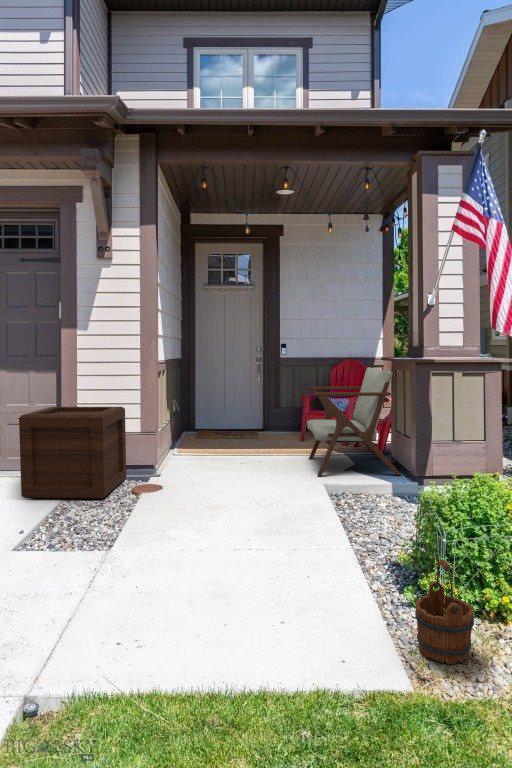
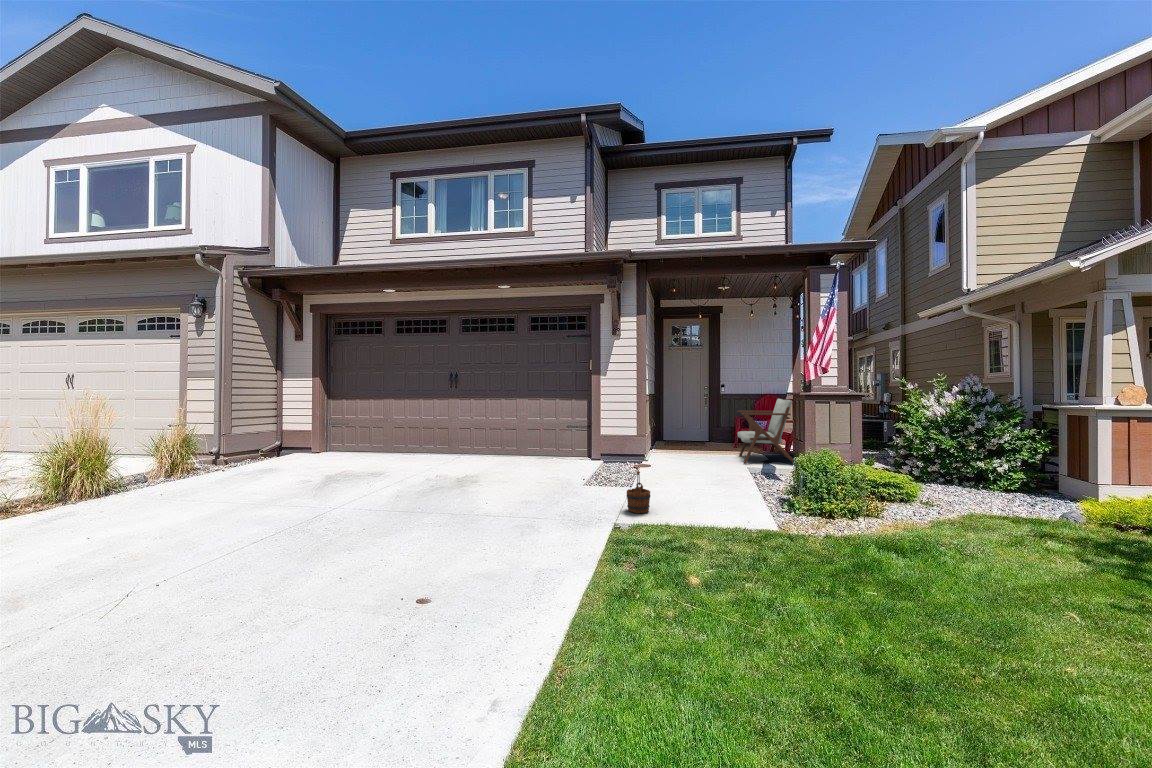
wooden crate: present [19,407,126,499] -> none [574,418,627,468]
wooden bucket: present [415,560,474,664] -> present [627,471,650,513]

